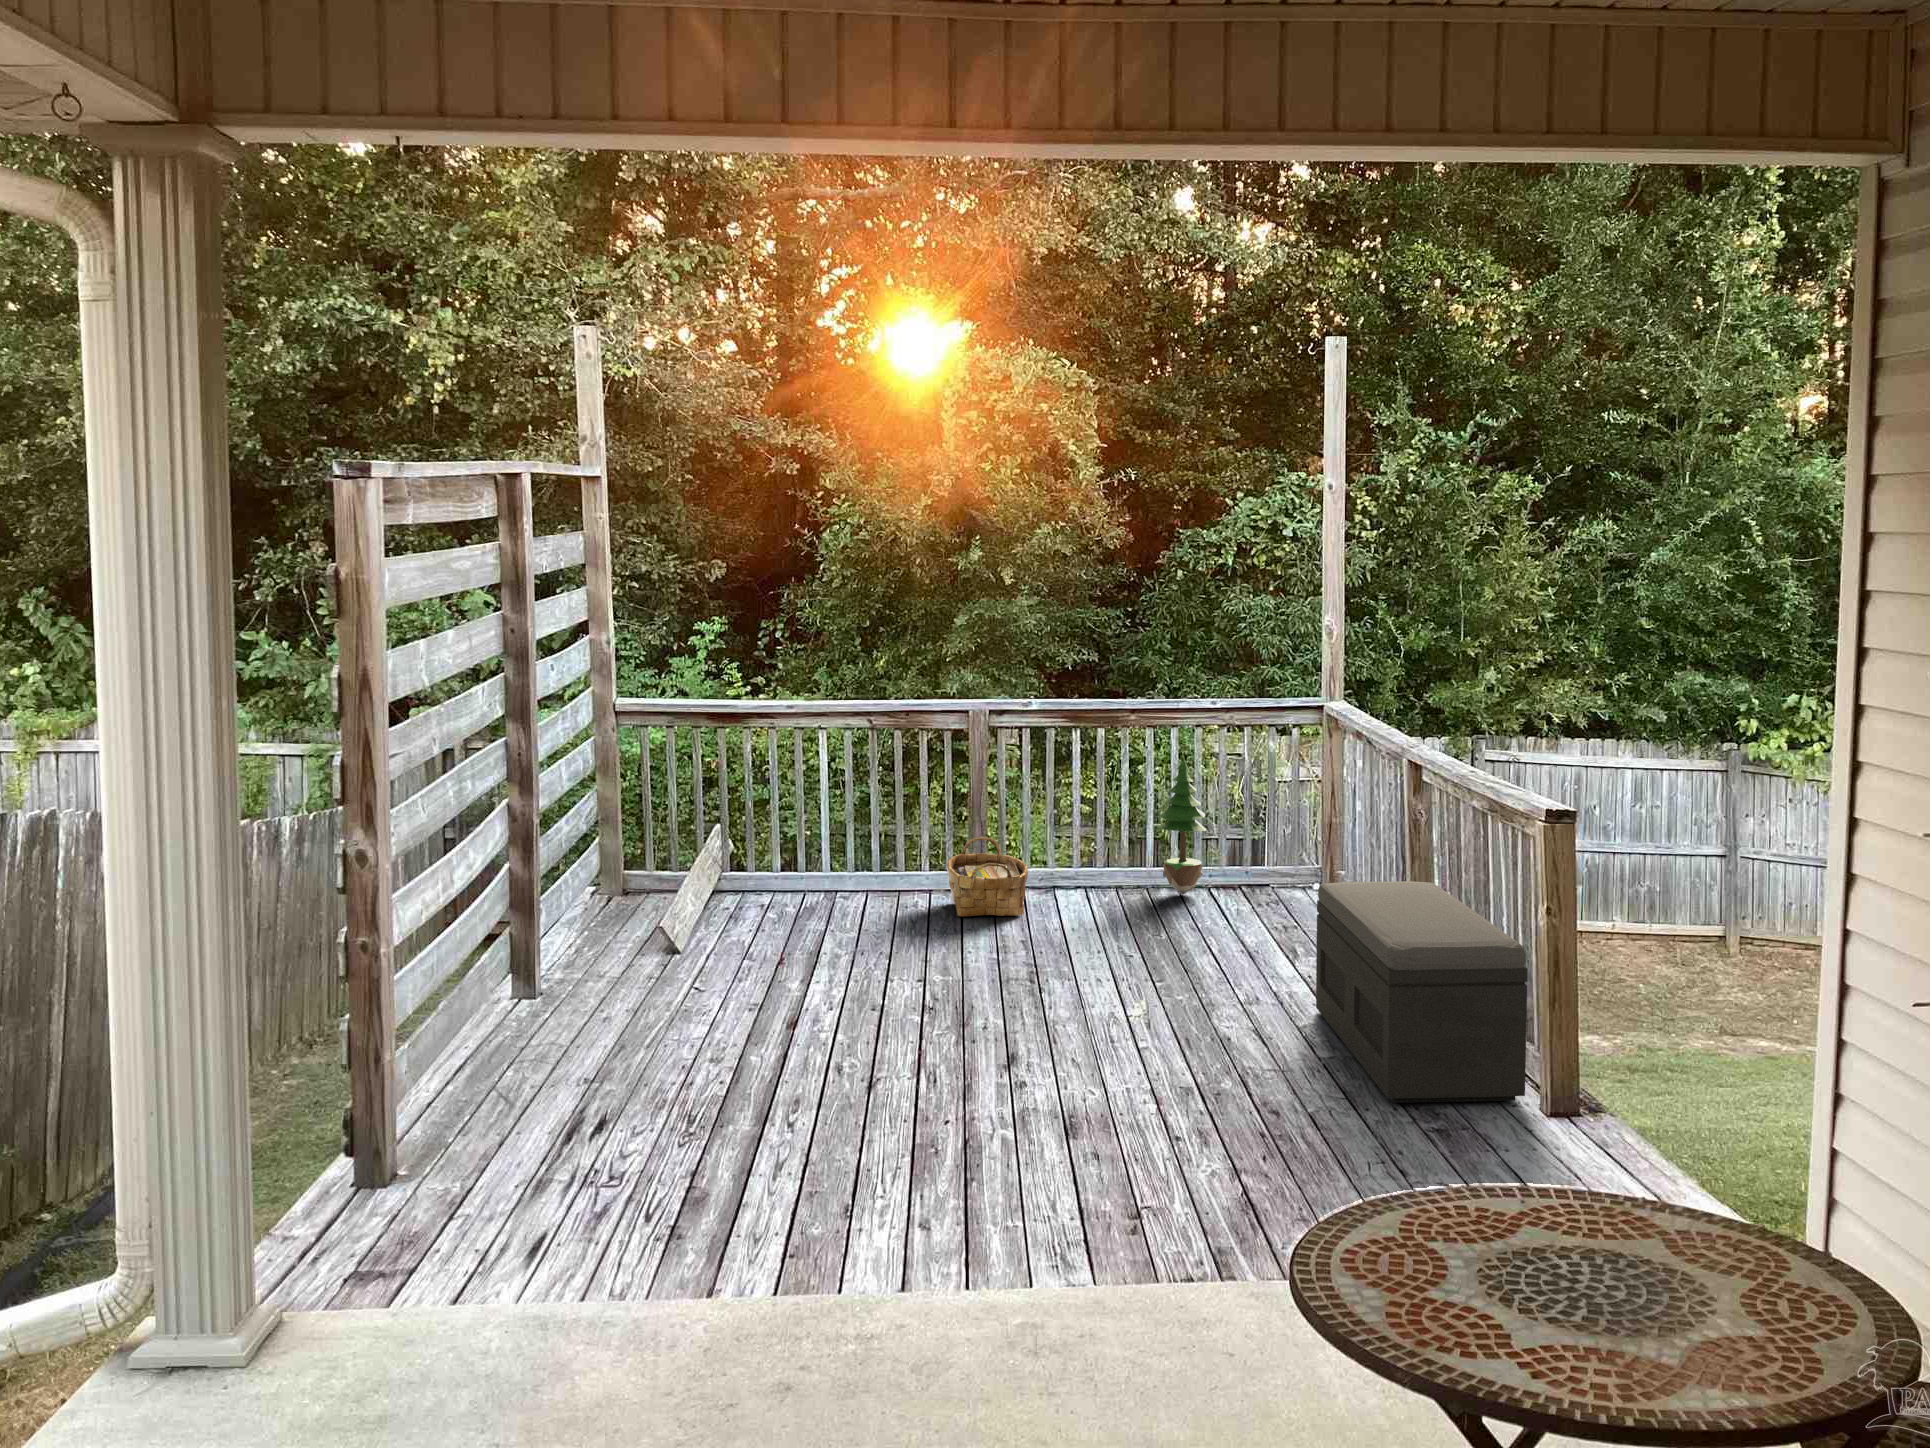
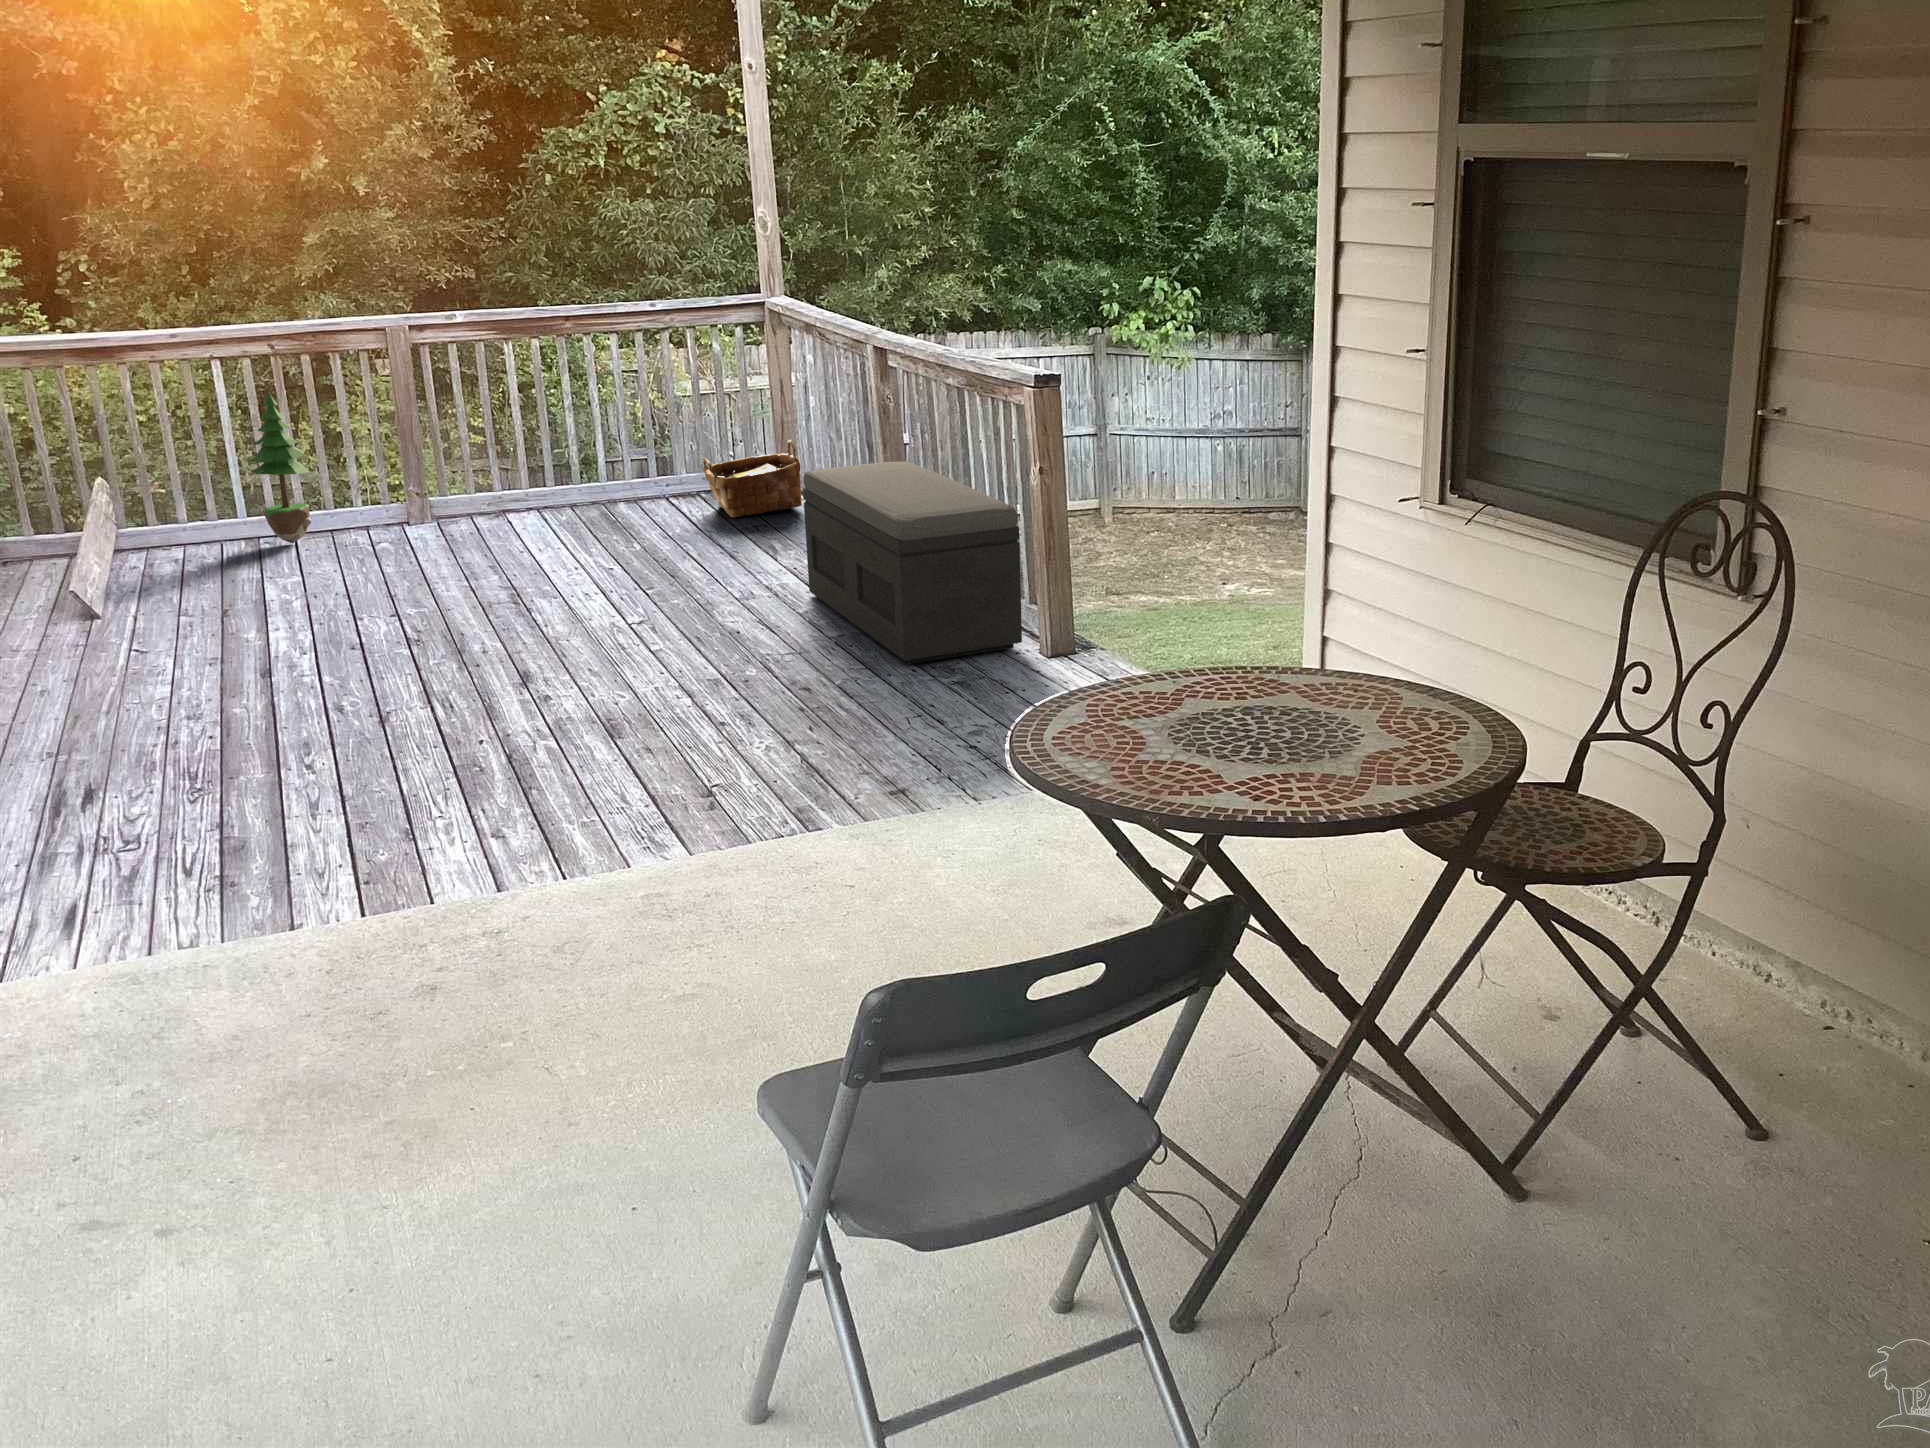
potted tree: present [1158,758,1206,894] -> present [251,392,311,544]
woven basket: present [947,837,1028,917] -> present [702,440,802,518]

